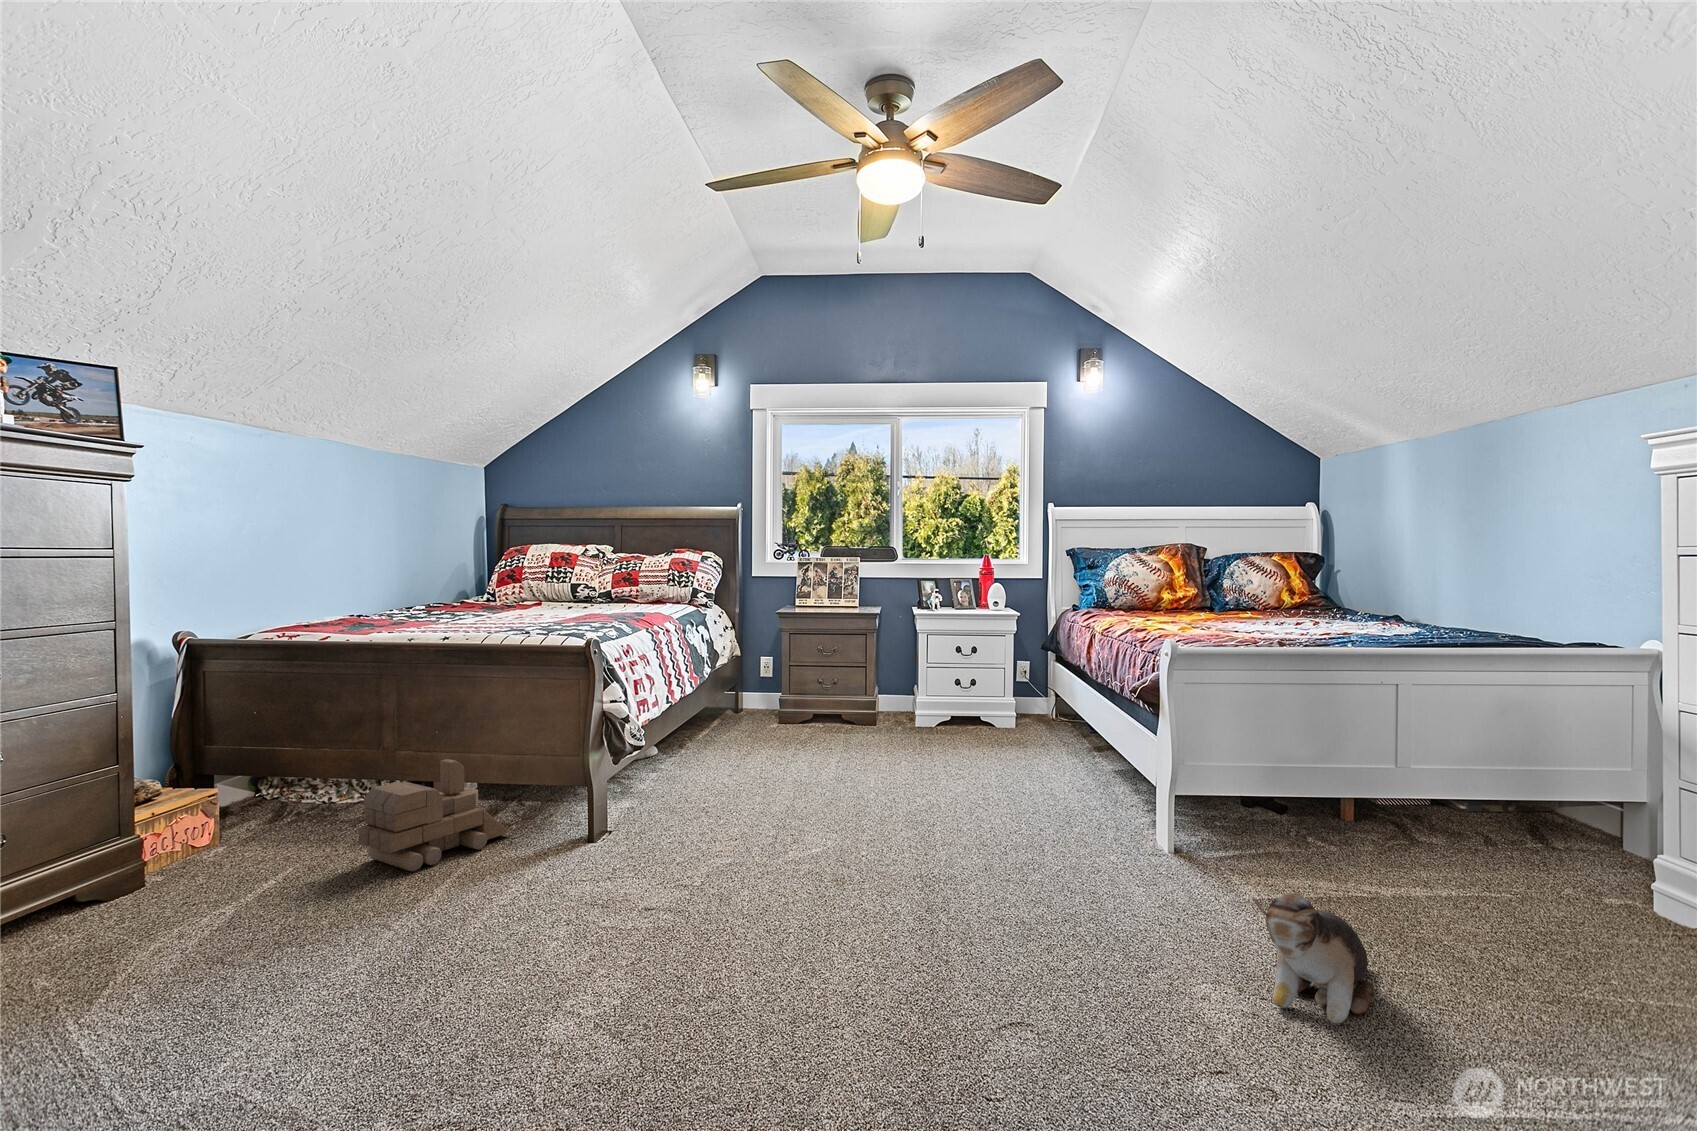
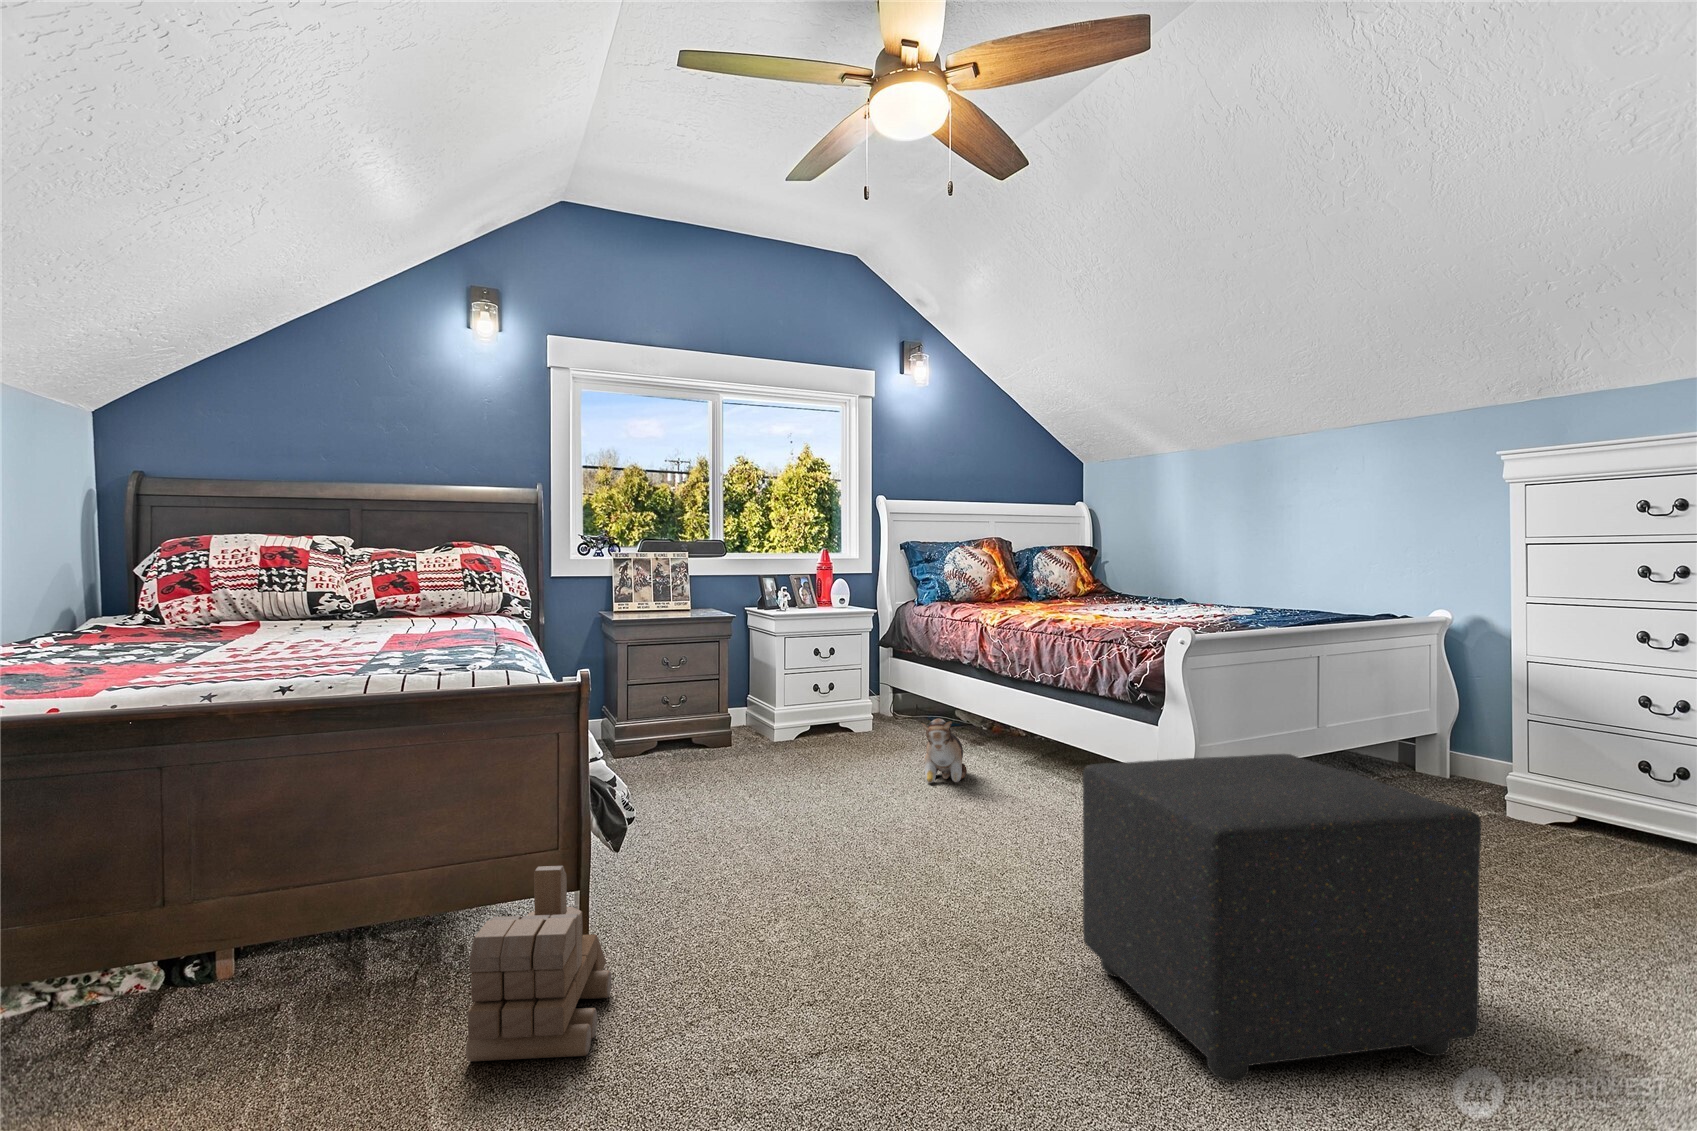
ottoman: none [612,748,924,1051] -> present [1083,754,1481,1082]
plush toy: present [1253,893,1375,1023] -> present [921,718,967,783]

